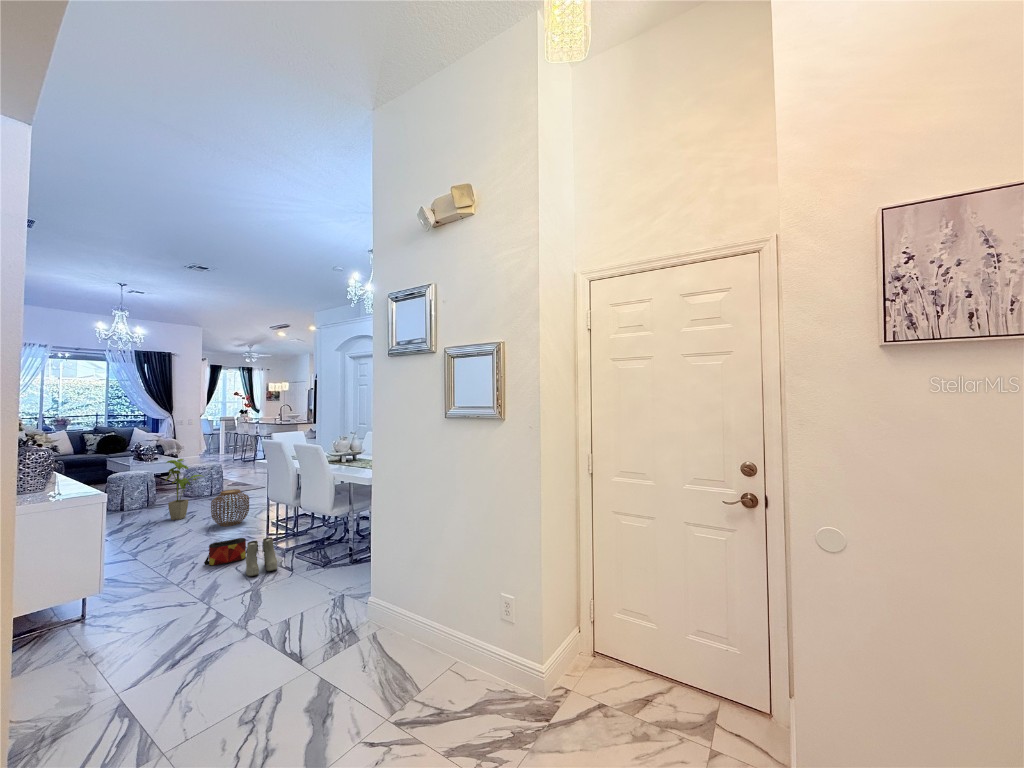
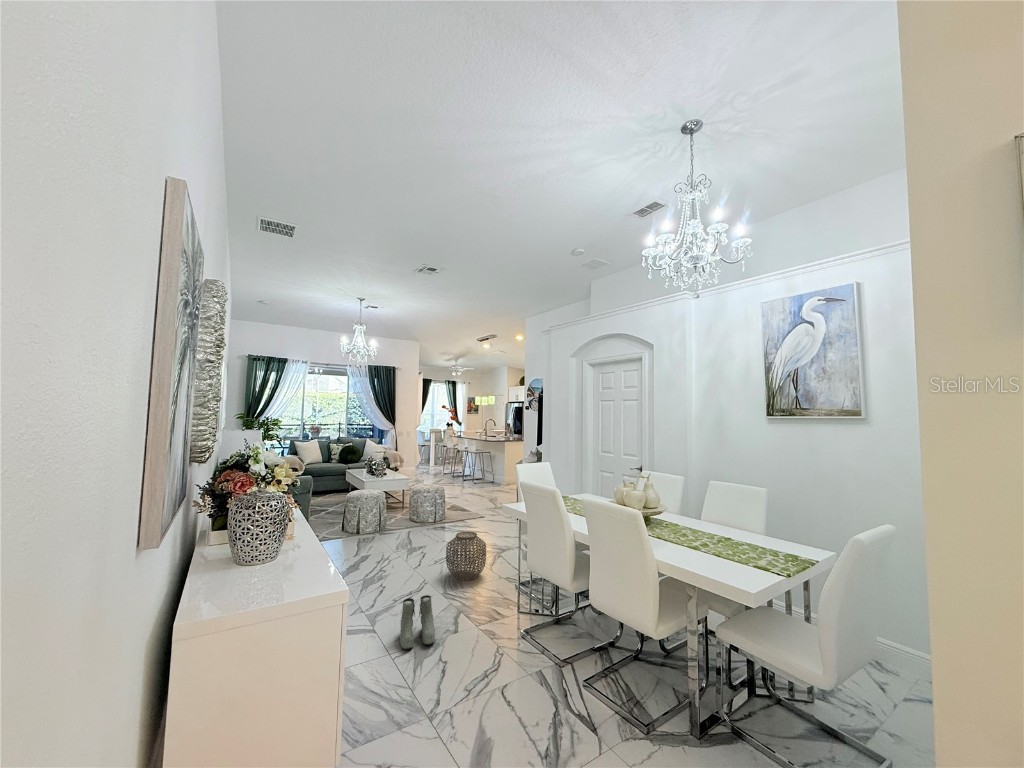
house plant: present [165,459,203,520] -> none [398,485,436,557]
boots: present [246,537,277,576] -> present [400,595,435,649]
bag: present [204,538,247,566] -> none [455,629,508,674]

